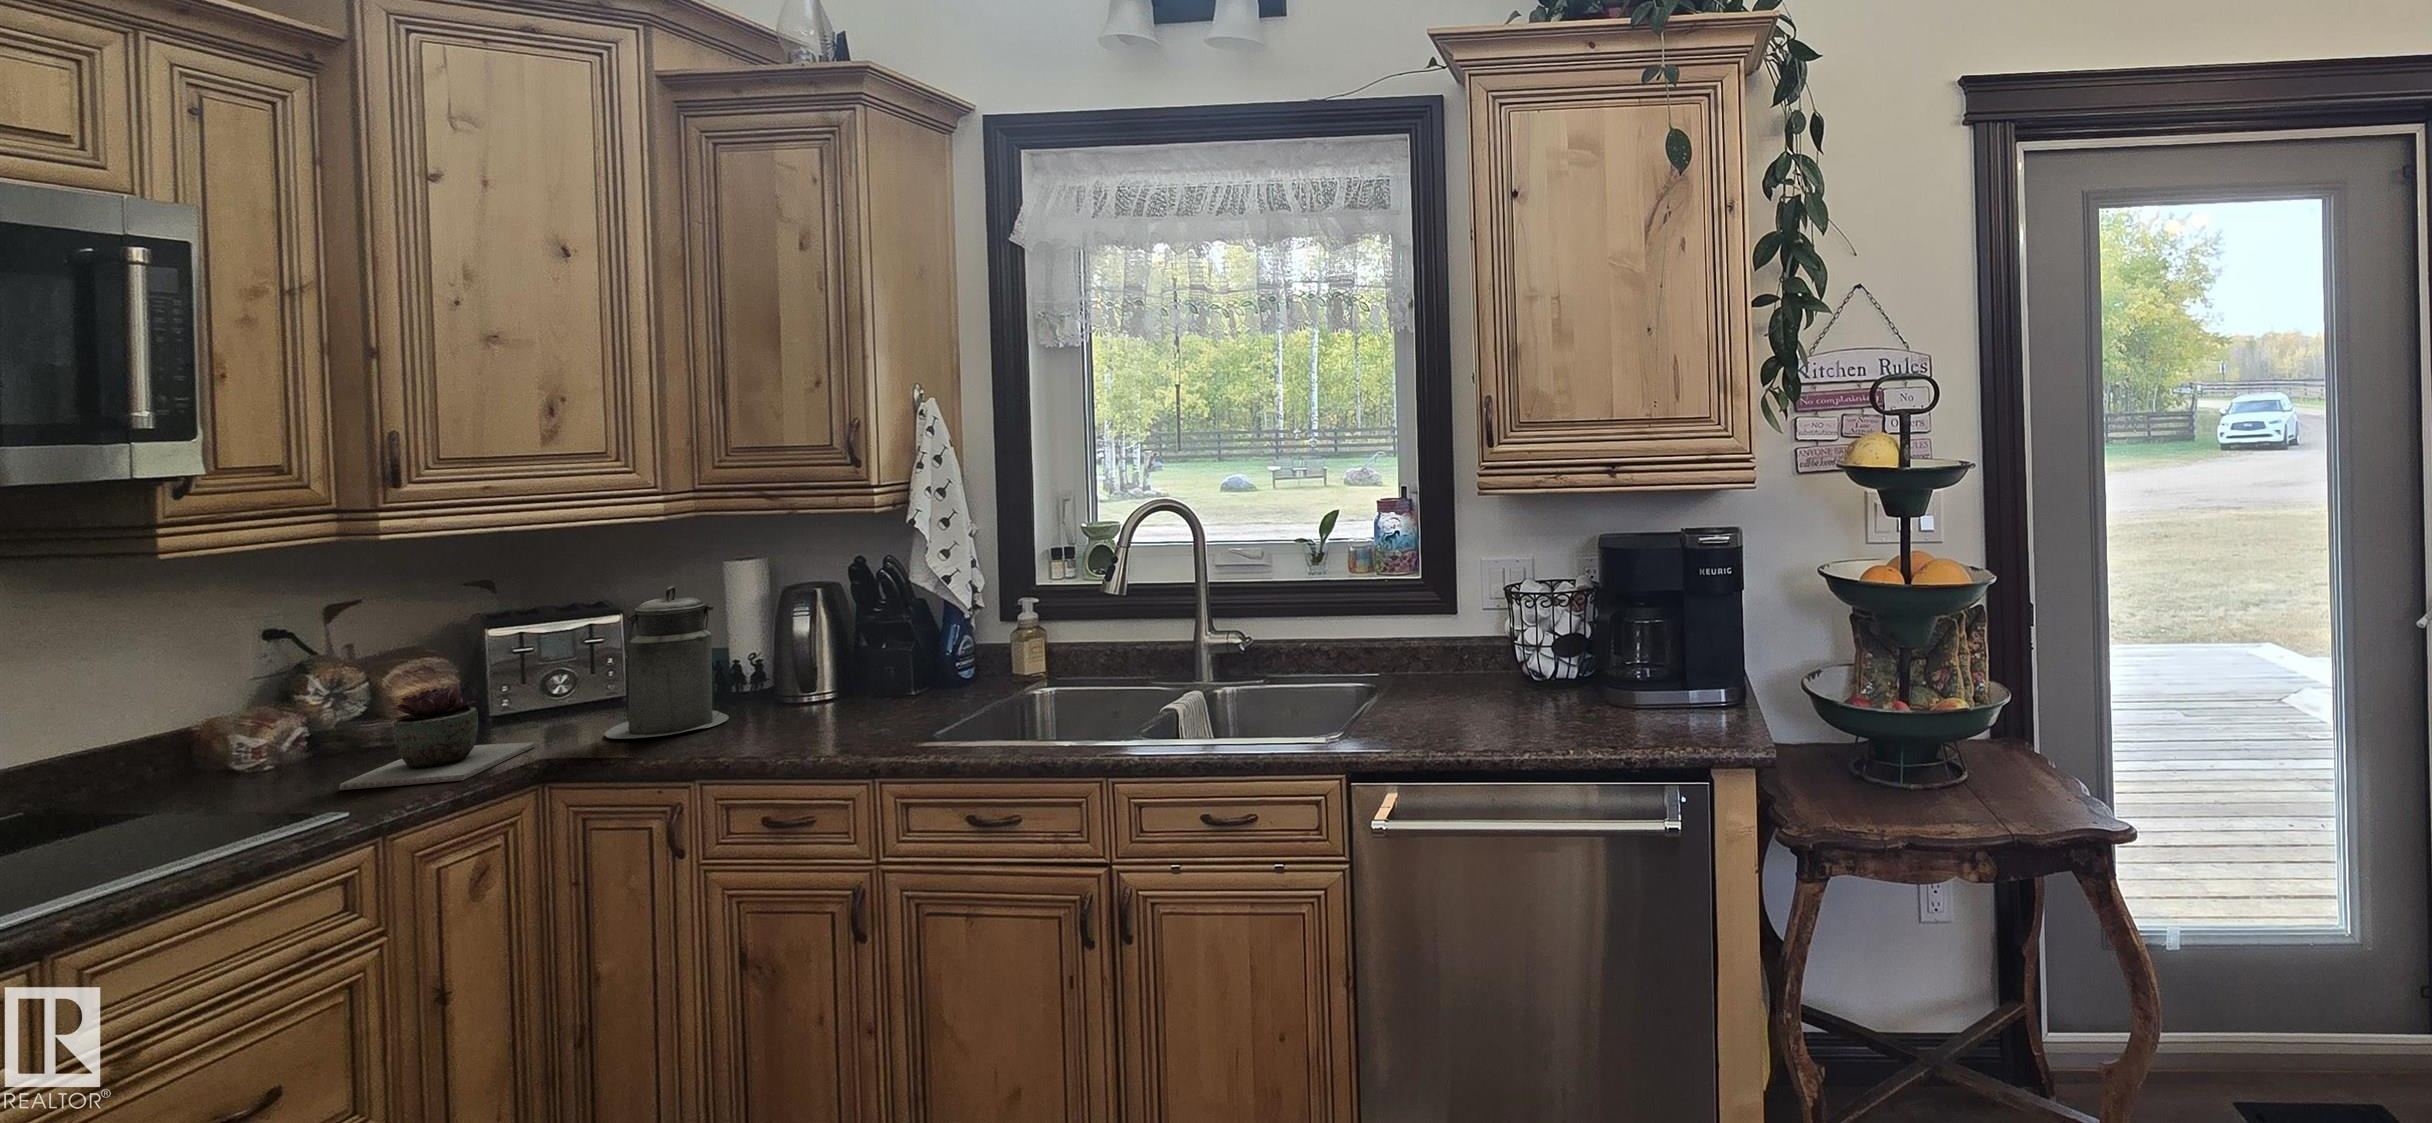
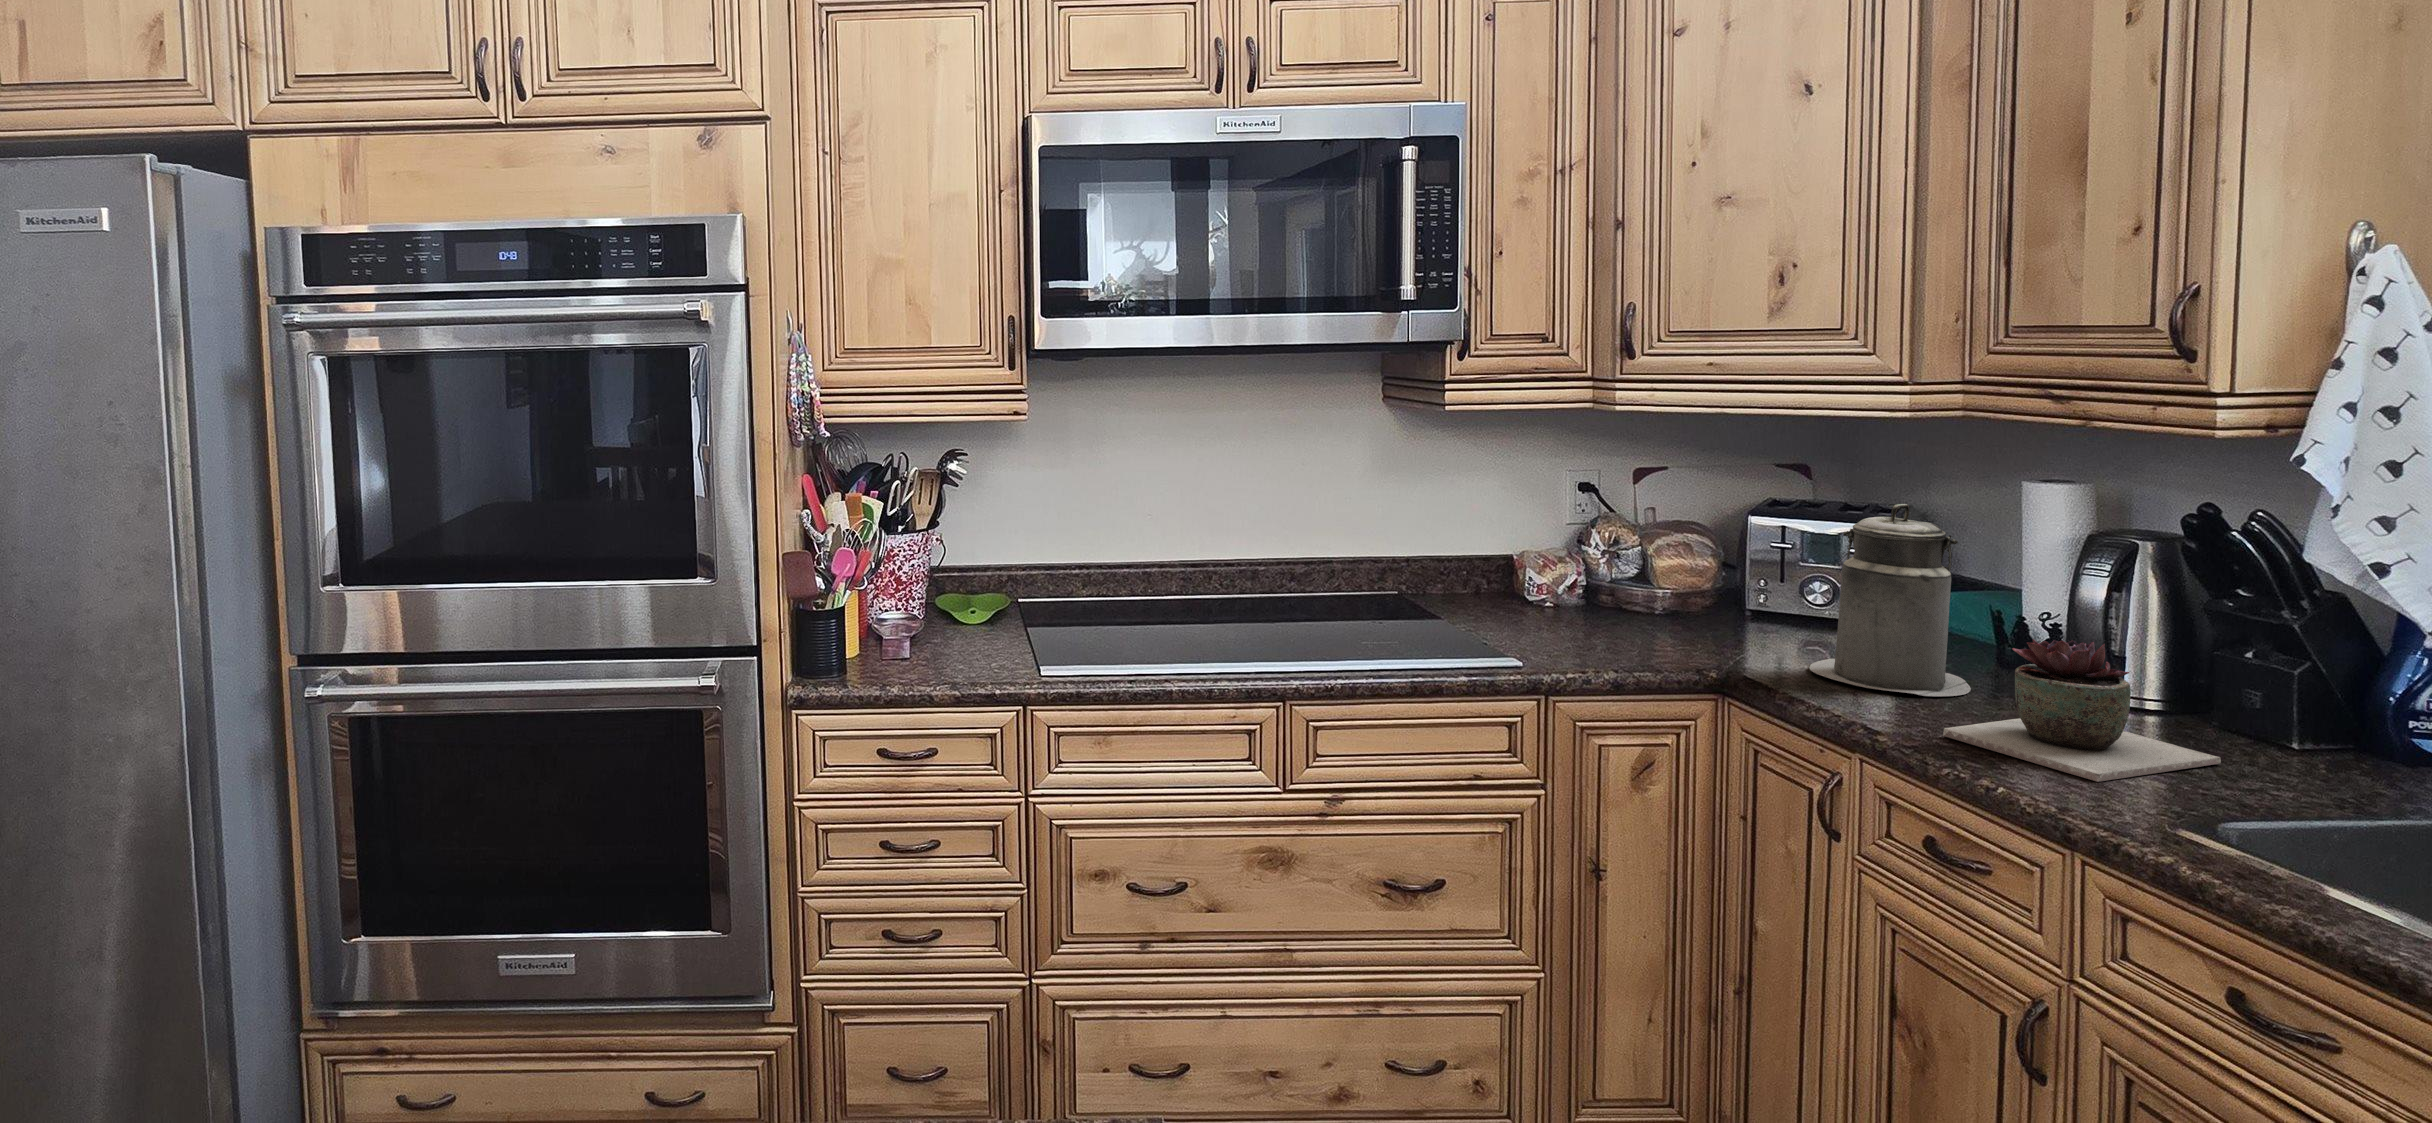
succulent plant: present [340,686,537,790] -> present [1943,640,2221,782]

